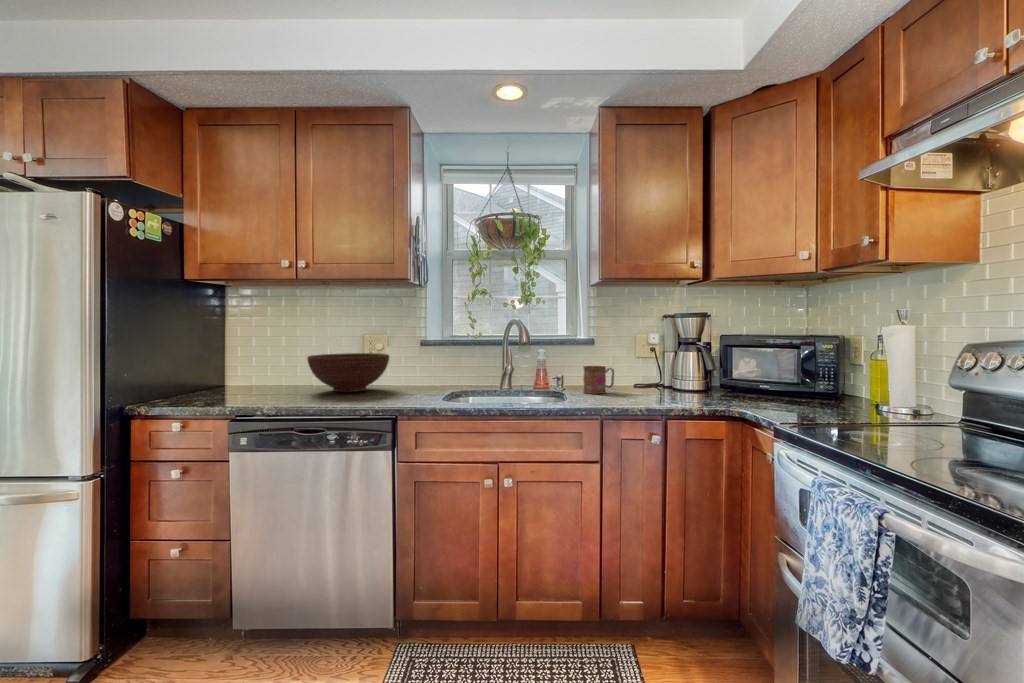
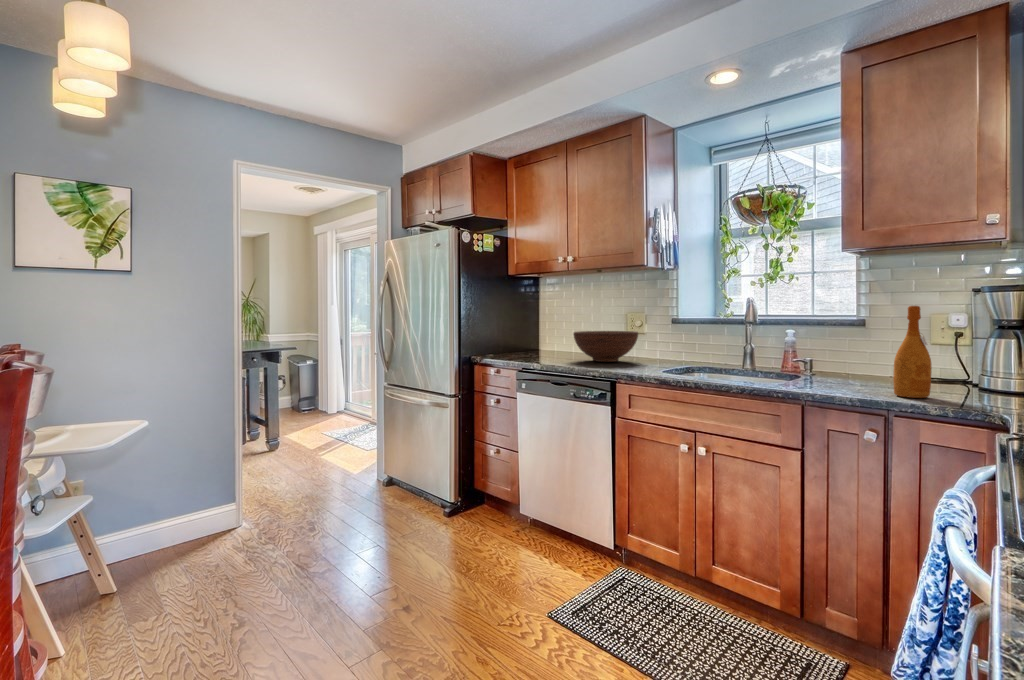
wine bottle: none [655,329,680,405] -> present [893,306,932,398]
mug: present [583,366,614,394] -> none [830,350,877,382]

